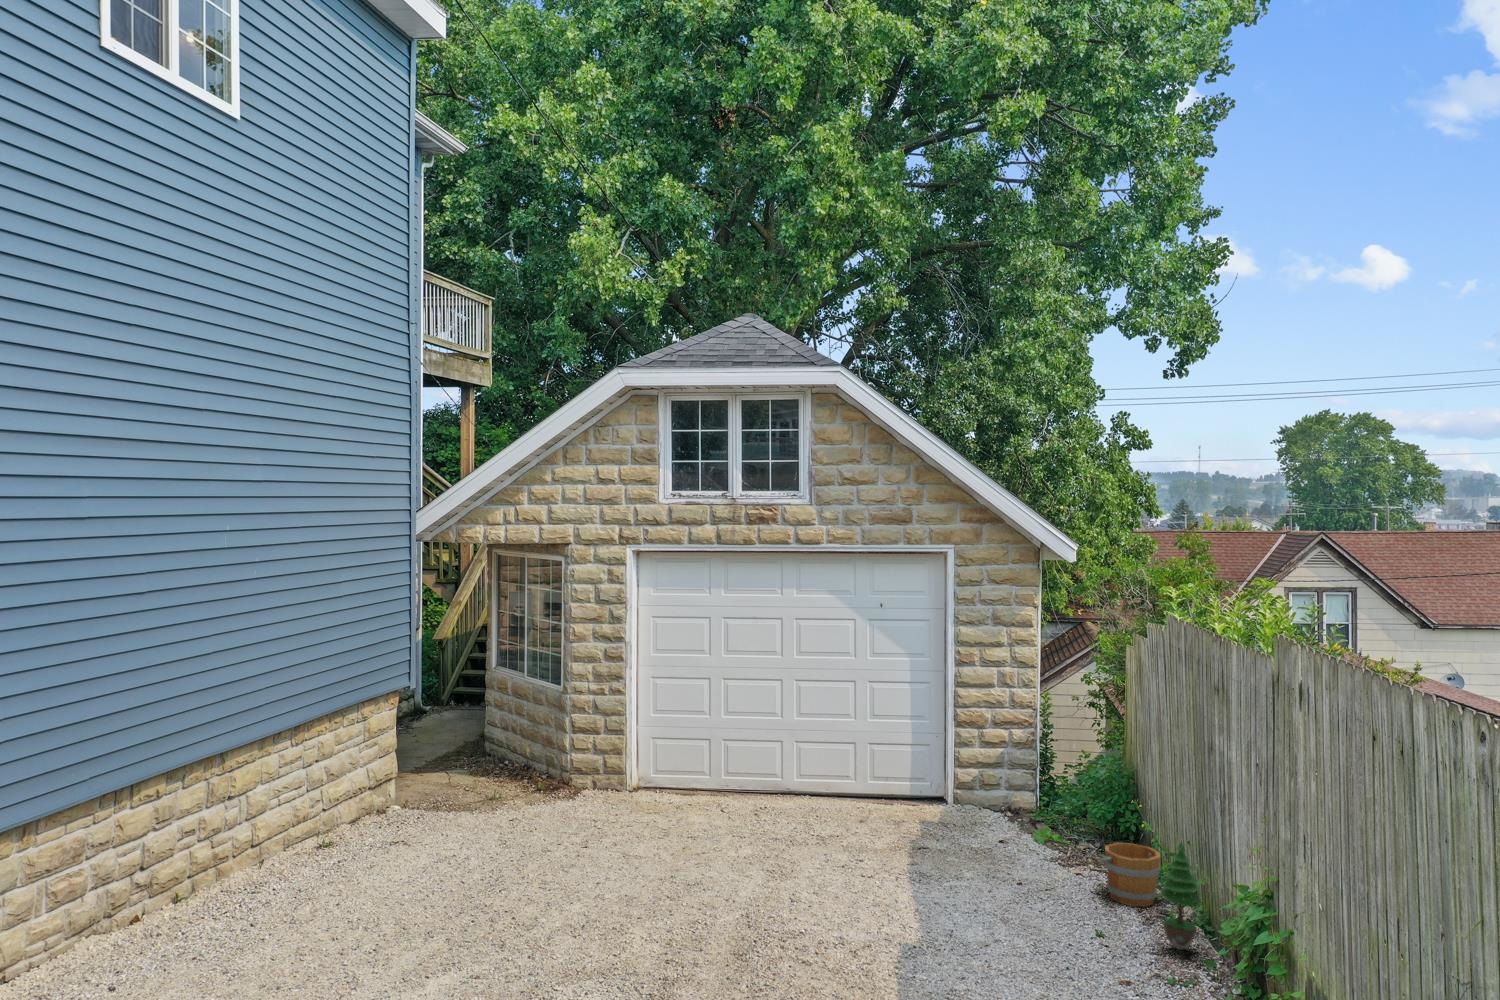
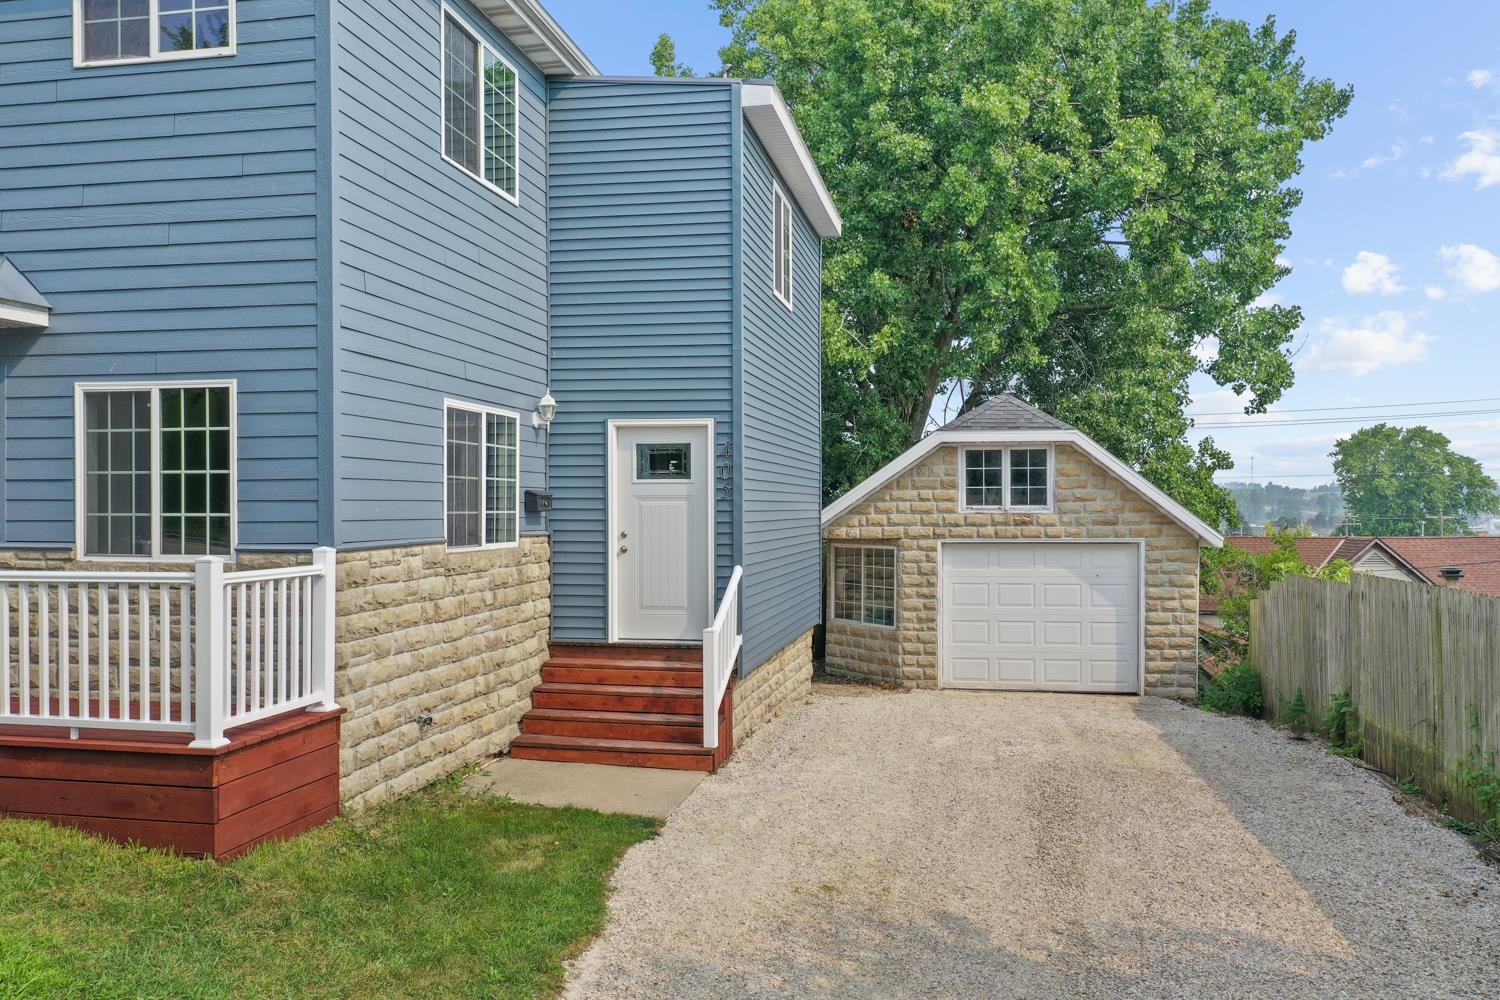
bucket: present [1099,843,1160,907] -> none [1250,698,1284,728]

